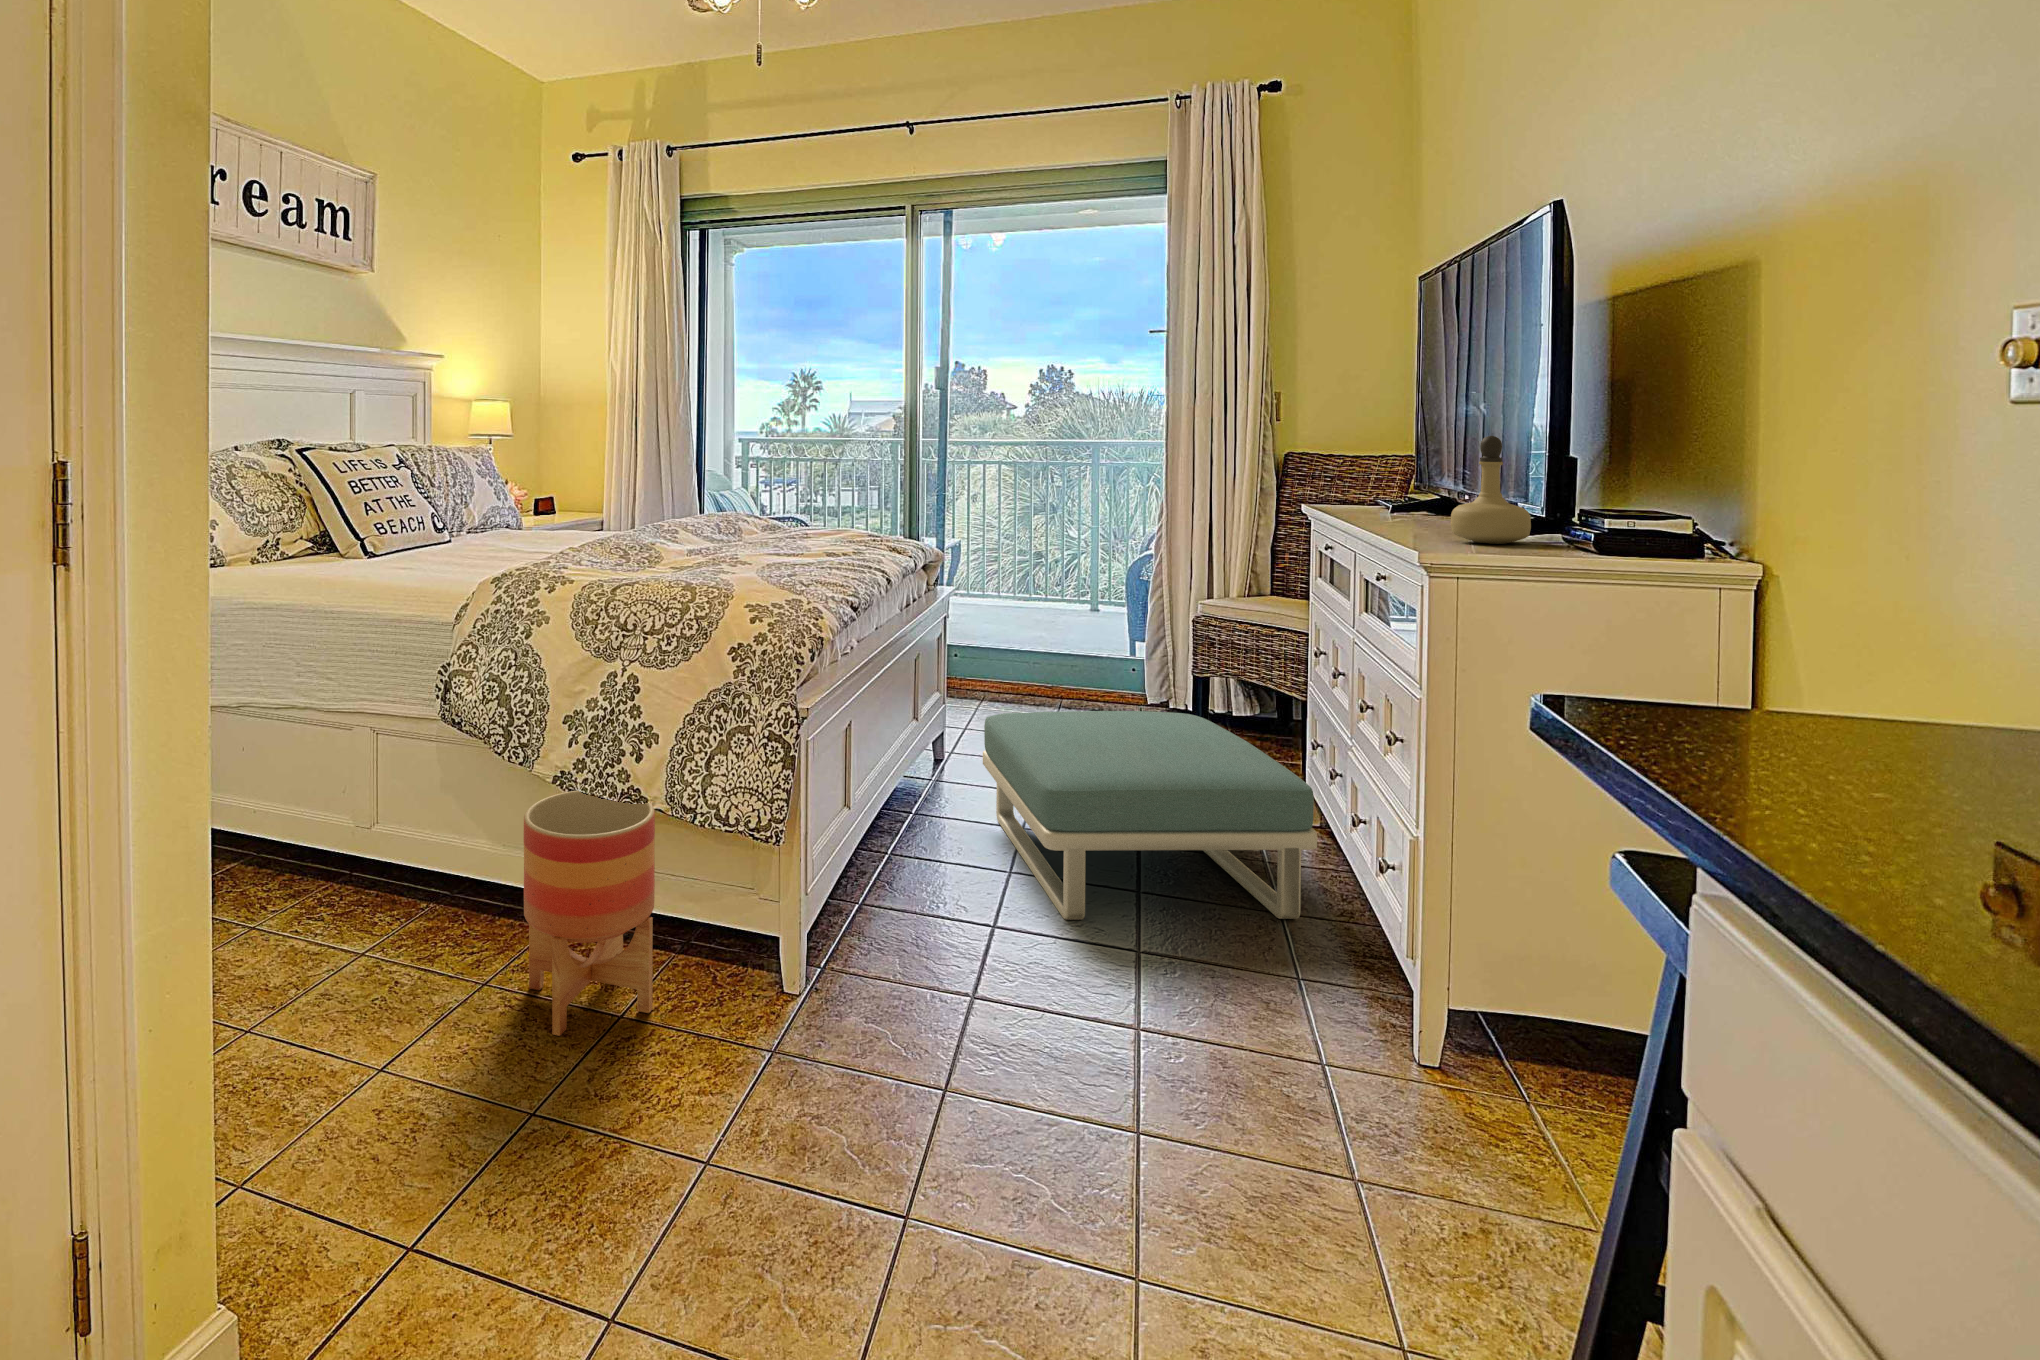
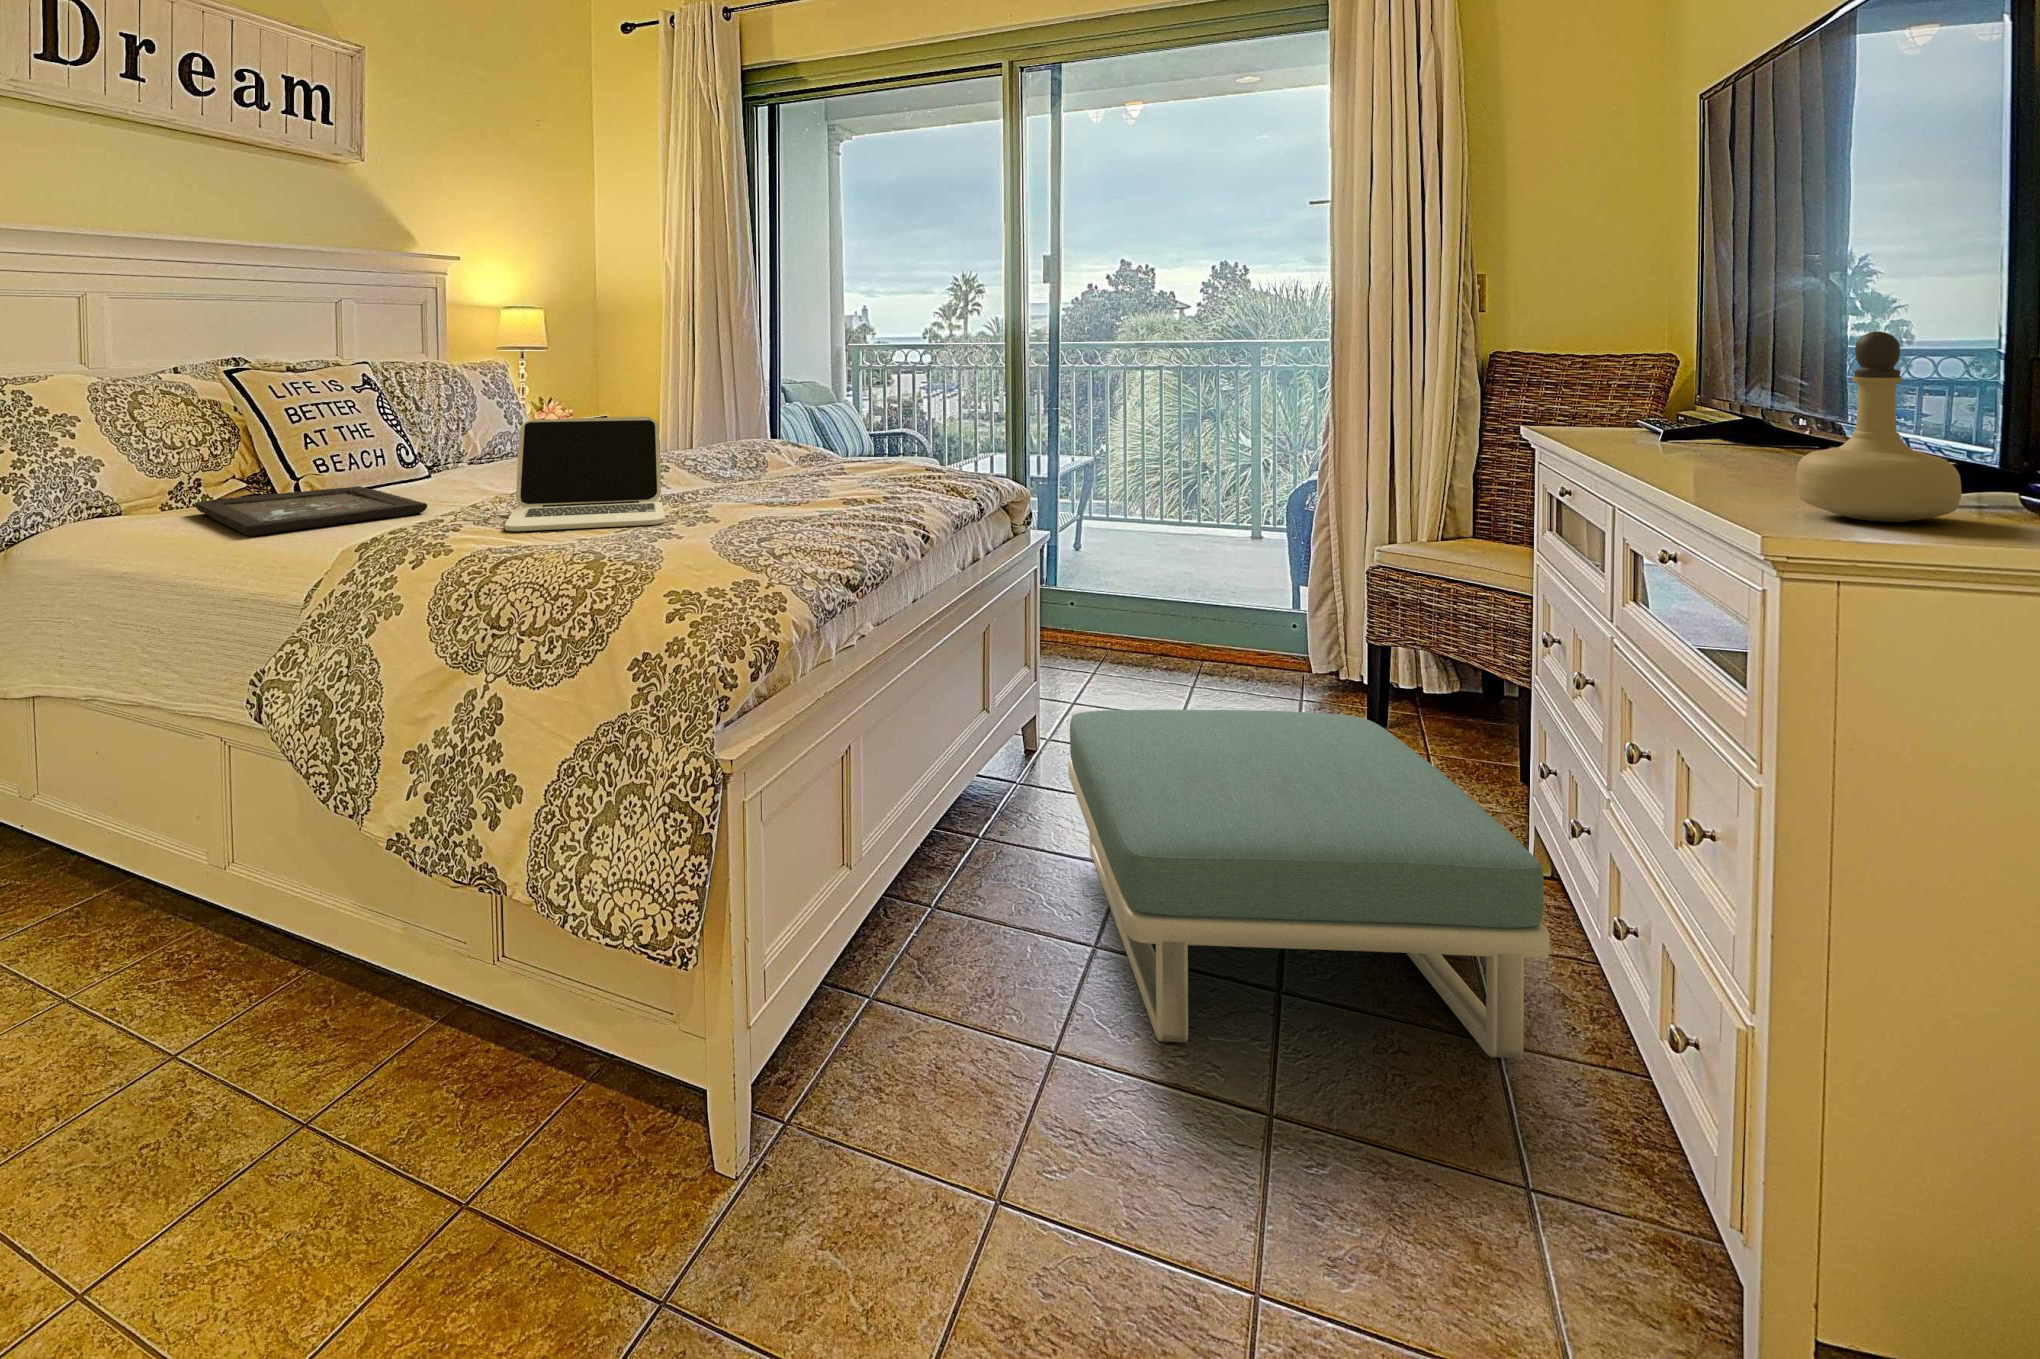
laptop: none [574,489,704,570] -> present [505,416,665,531]
tray: none [312,543,506,573] -> present [195,486,427,536]
planter: present [524,791,655,1036] -> none [321,854,523,1245]

